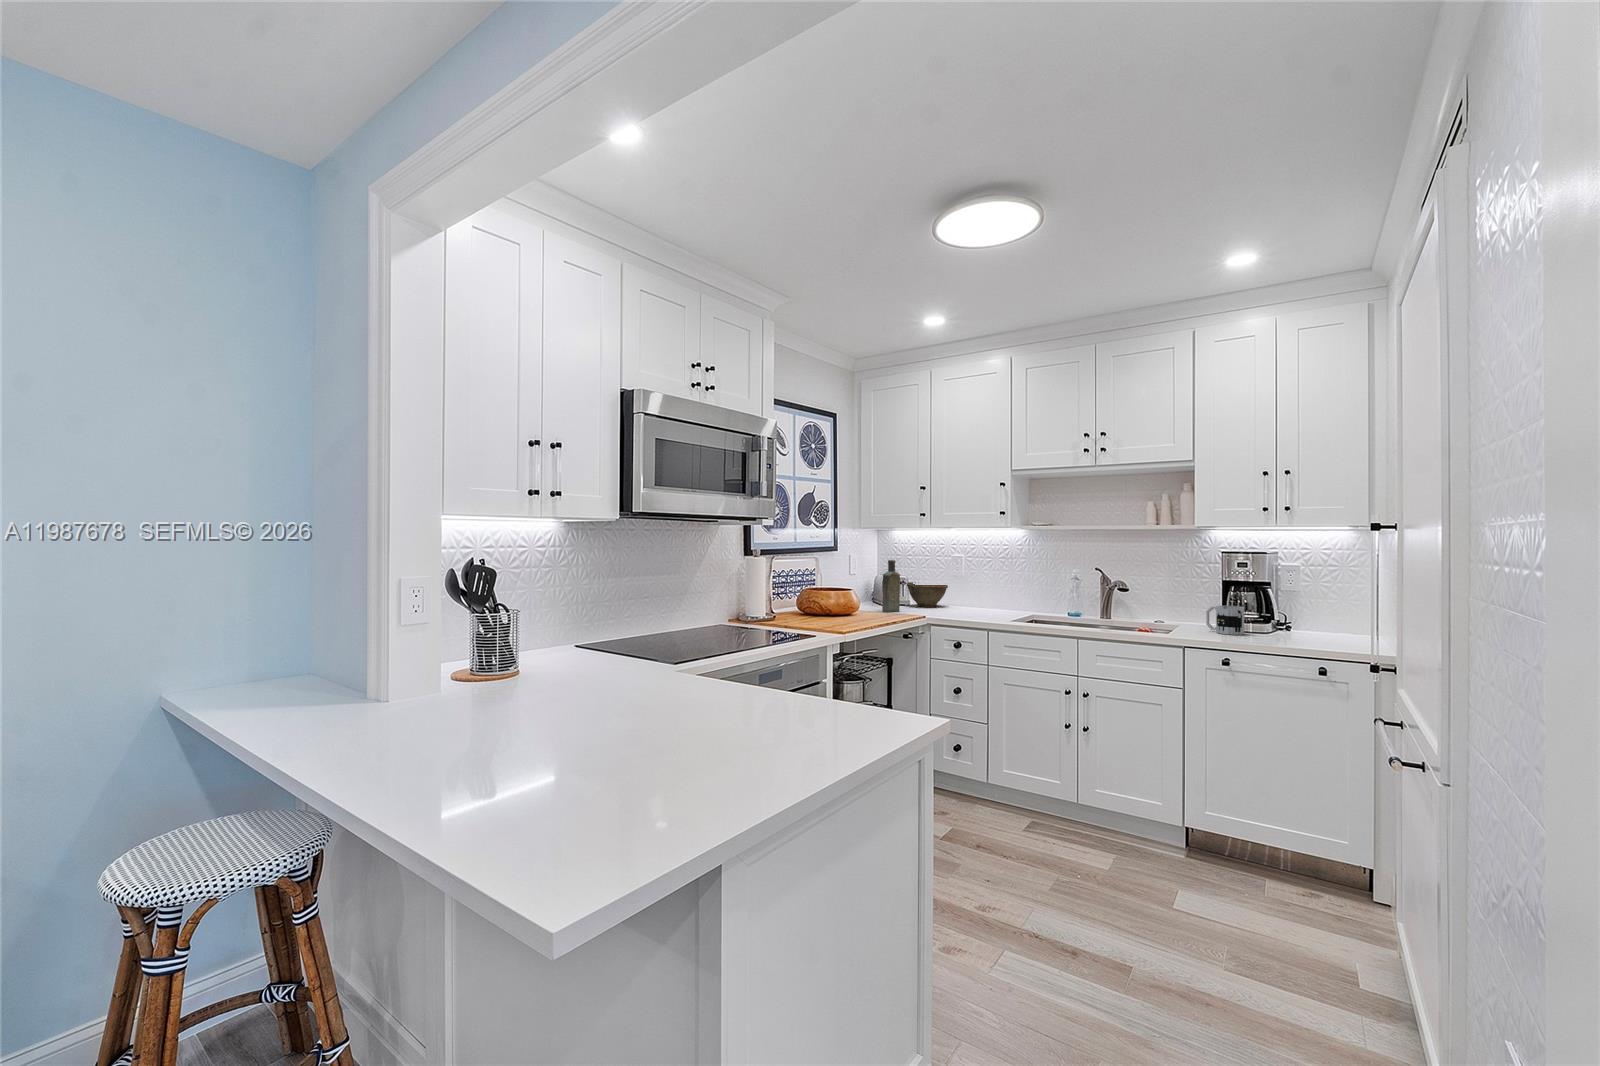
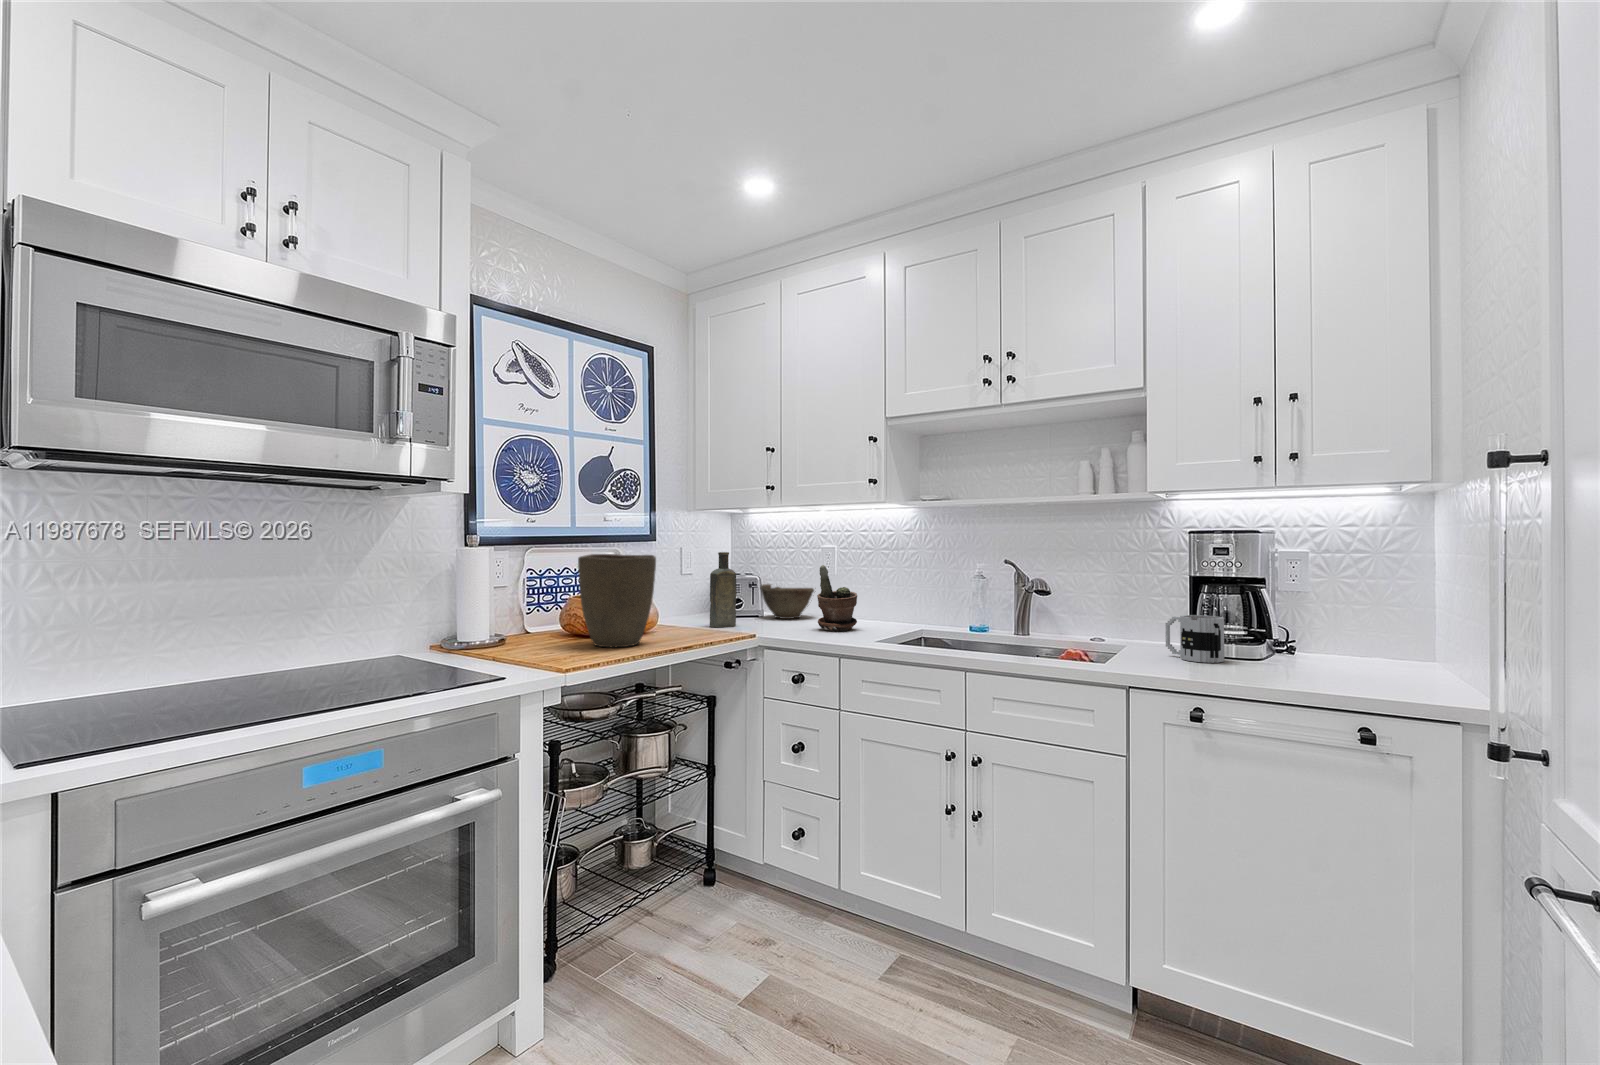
vase: none [819,562,868,623] -> present [578,554,656,647]
potted plant: none [960,570,989,615] -> present [817,565,857,631]

